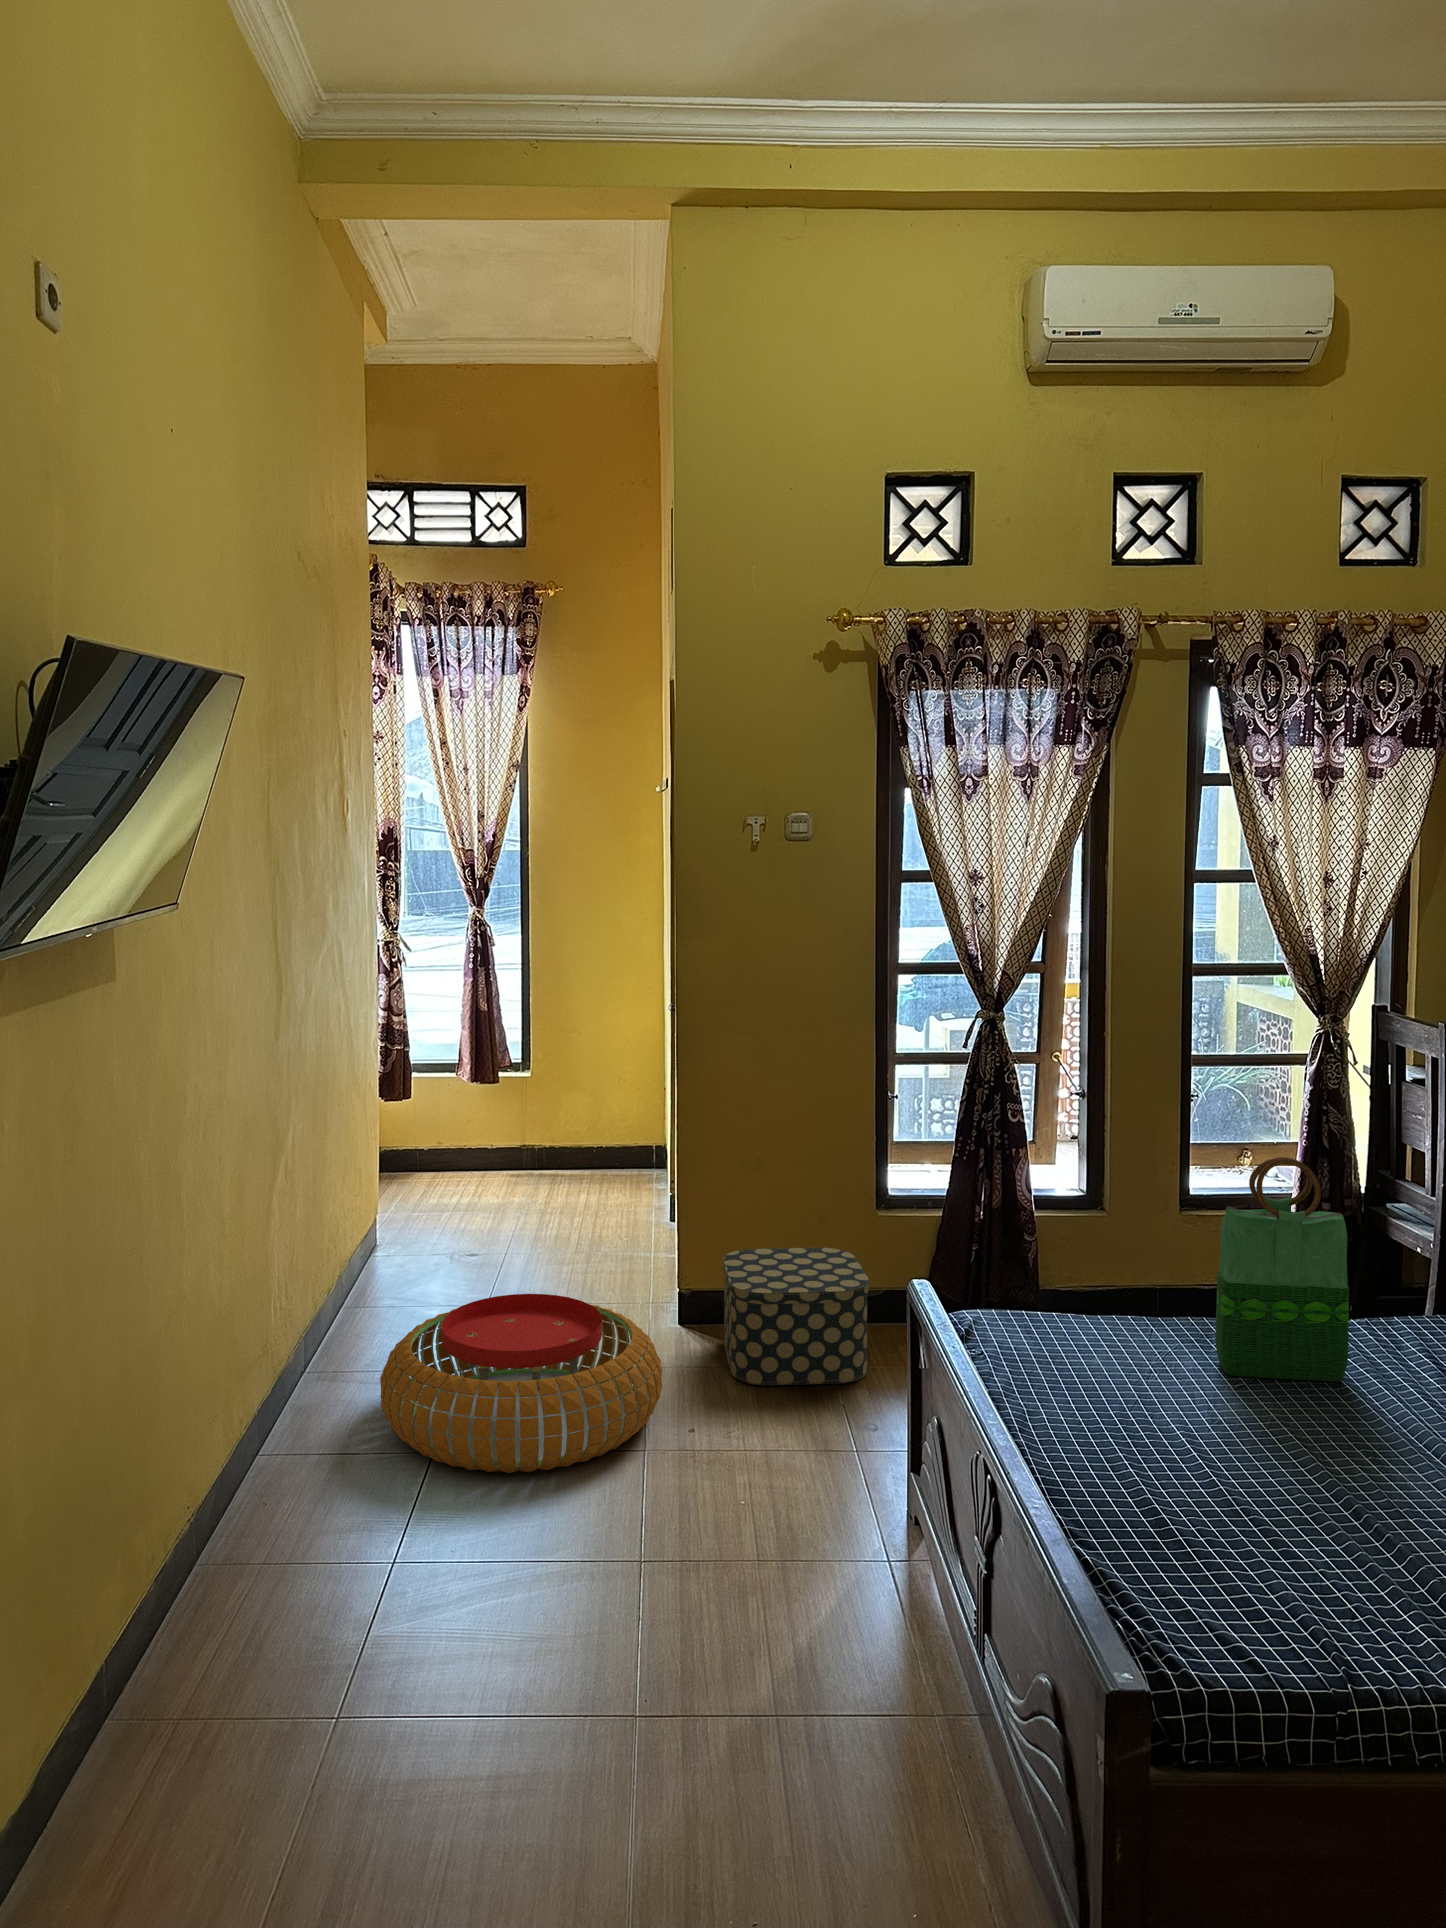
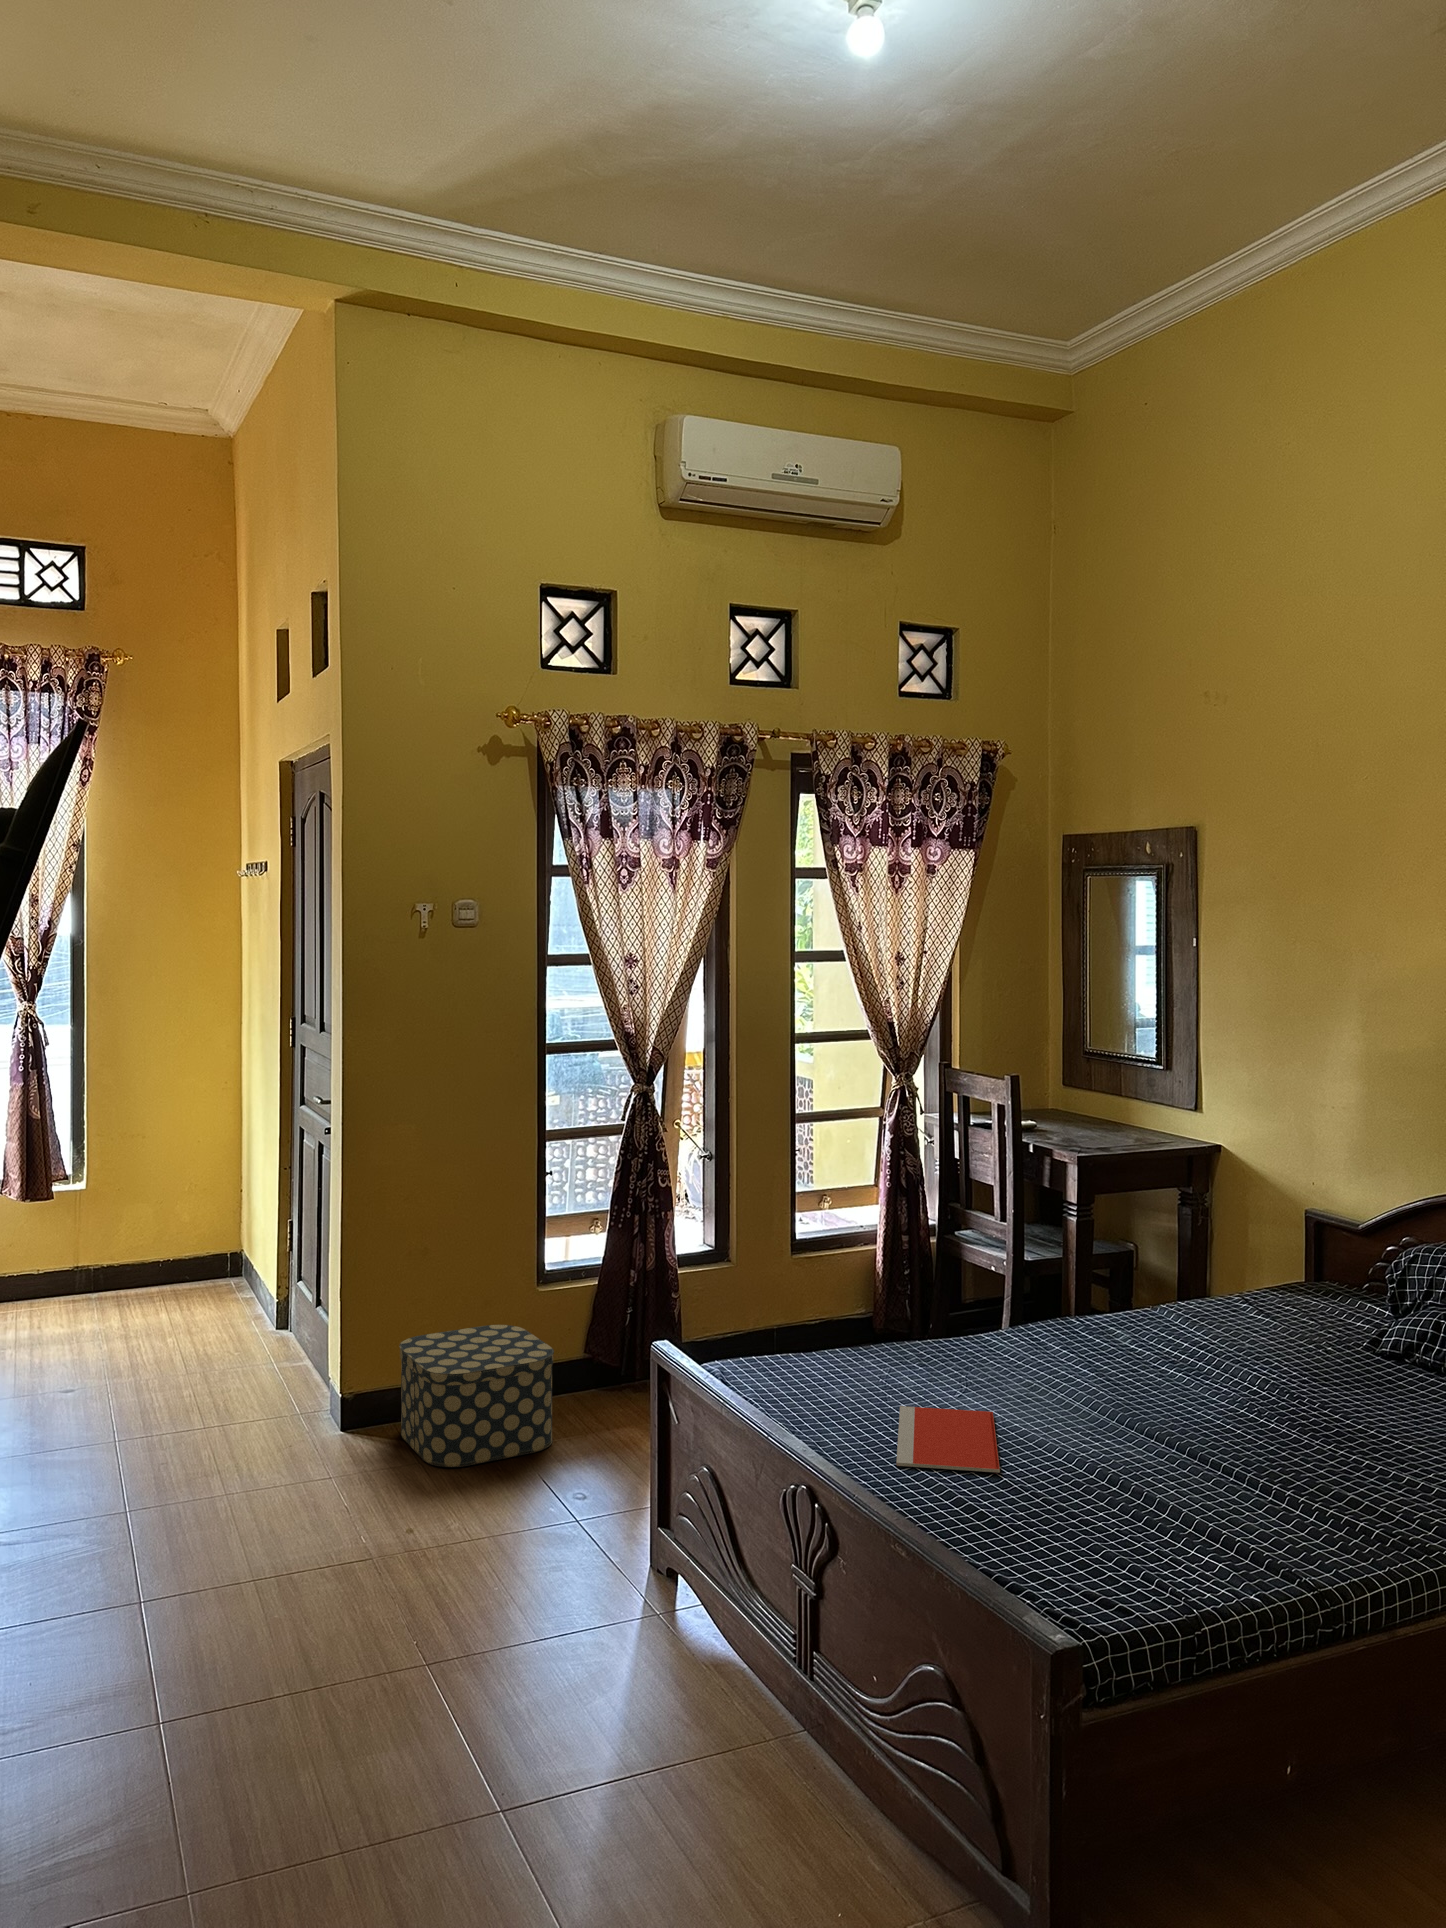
tote bag: present [1215,1157,1349,1382] -> none [933,1186,1033,1372]
pouf: present [380,1294,662,1473] -> none [73,1405,383,1600]
notebook: none [1071,1406,1244,1510] -> present [896,1406,1000,1473]

